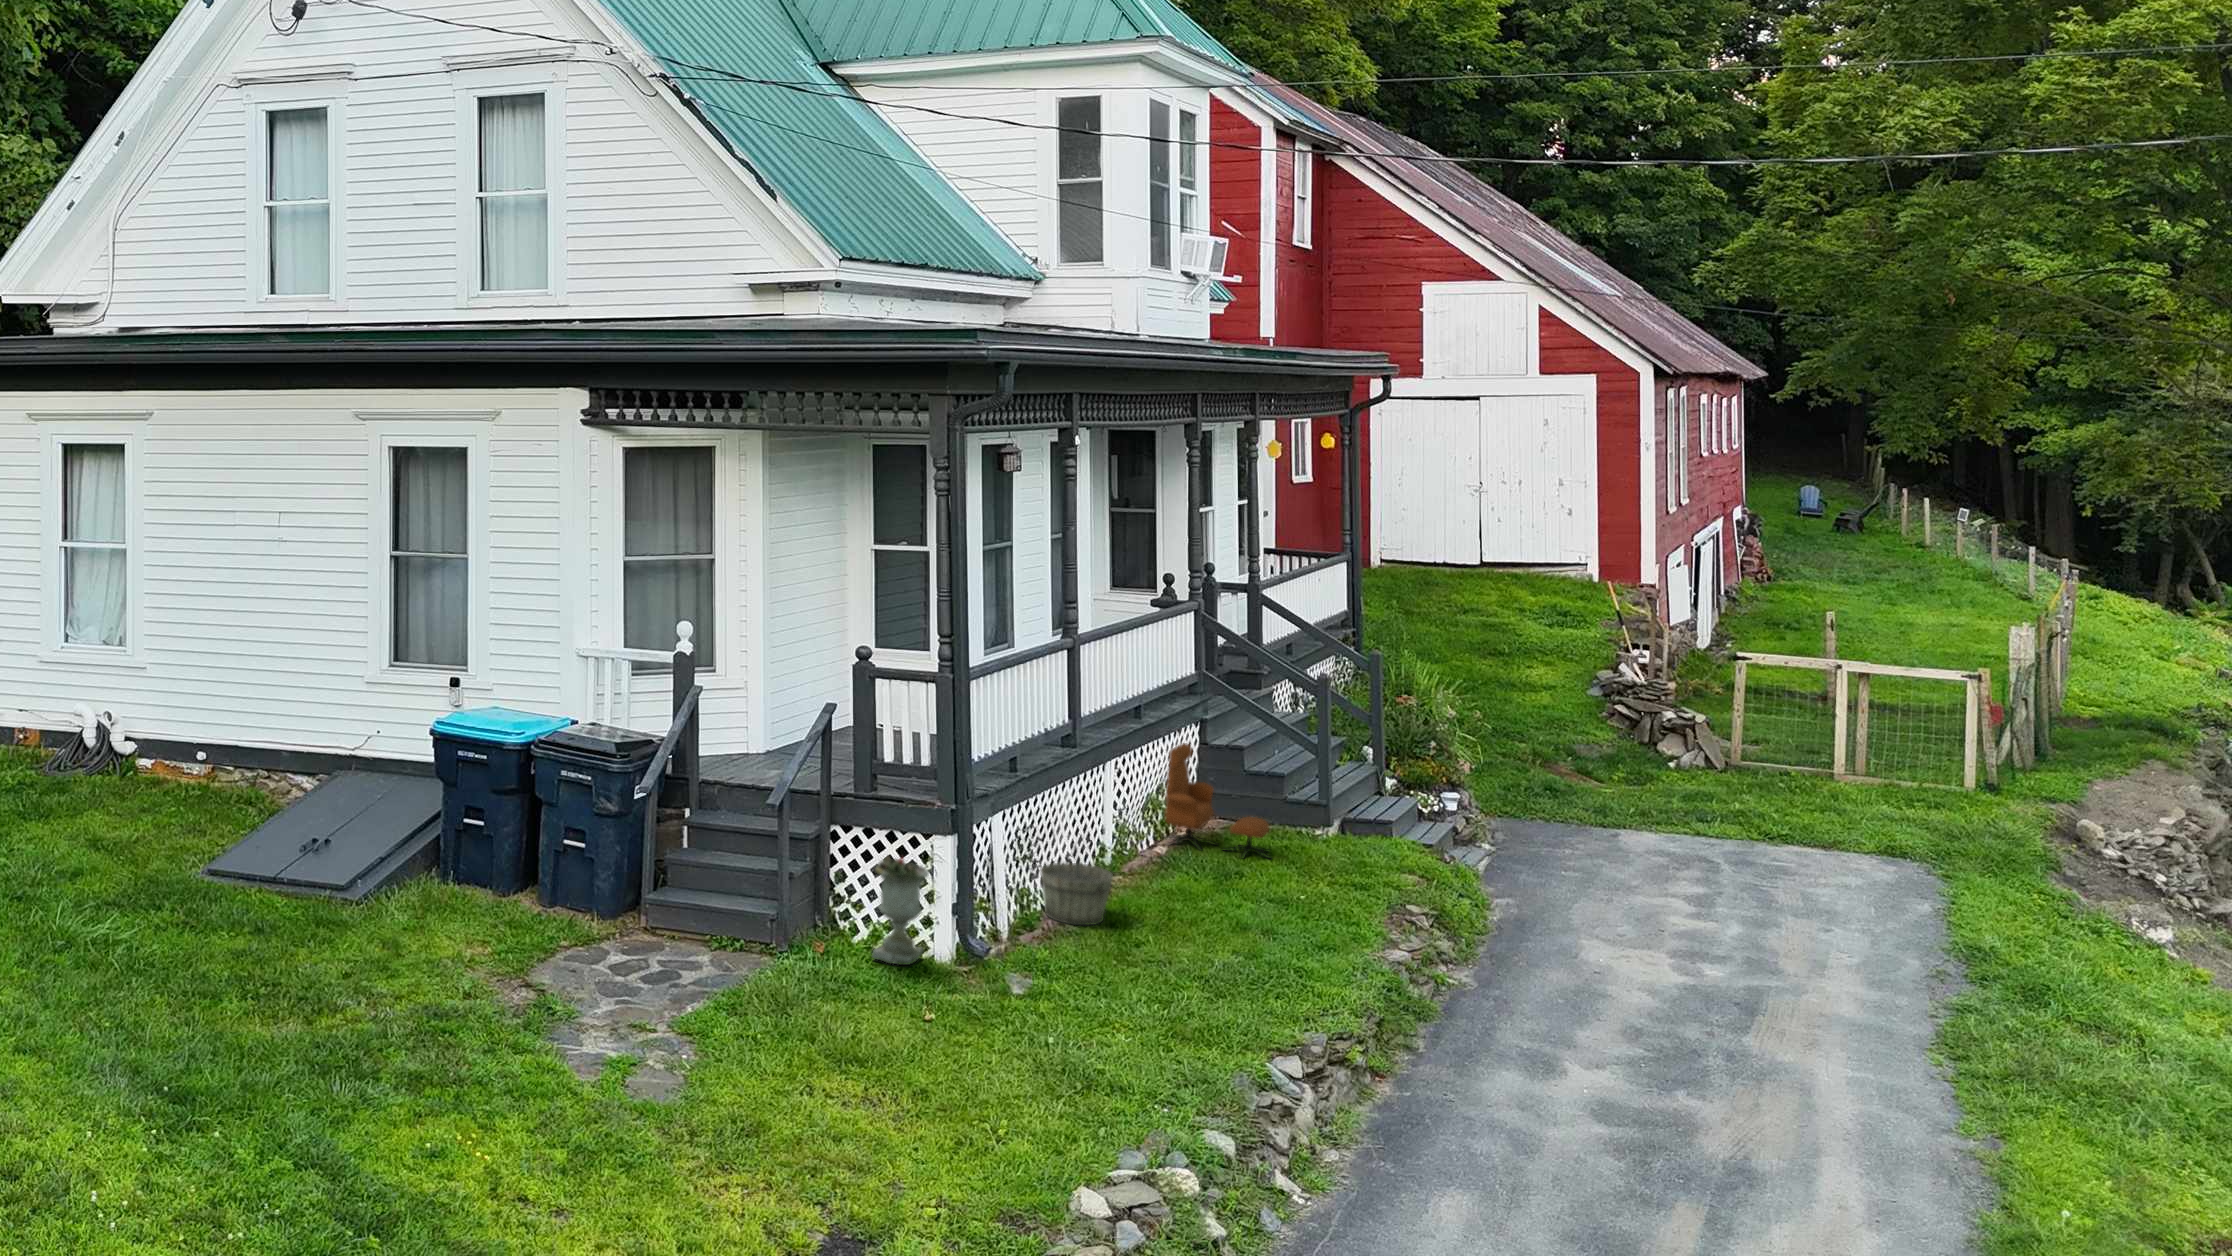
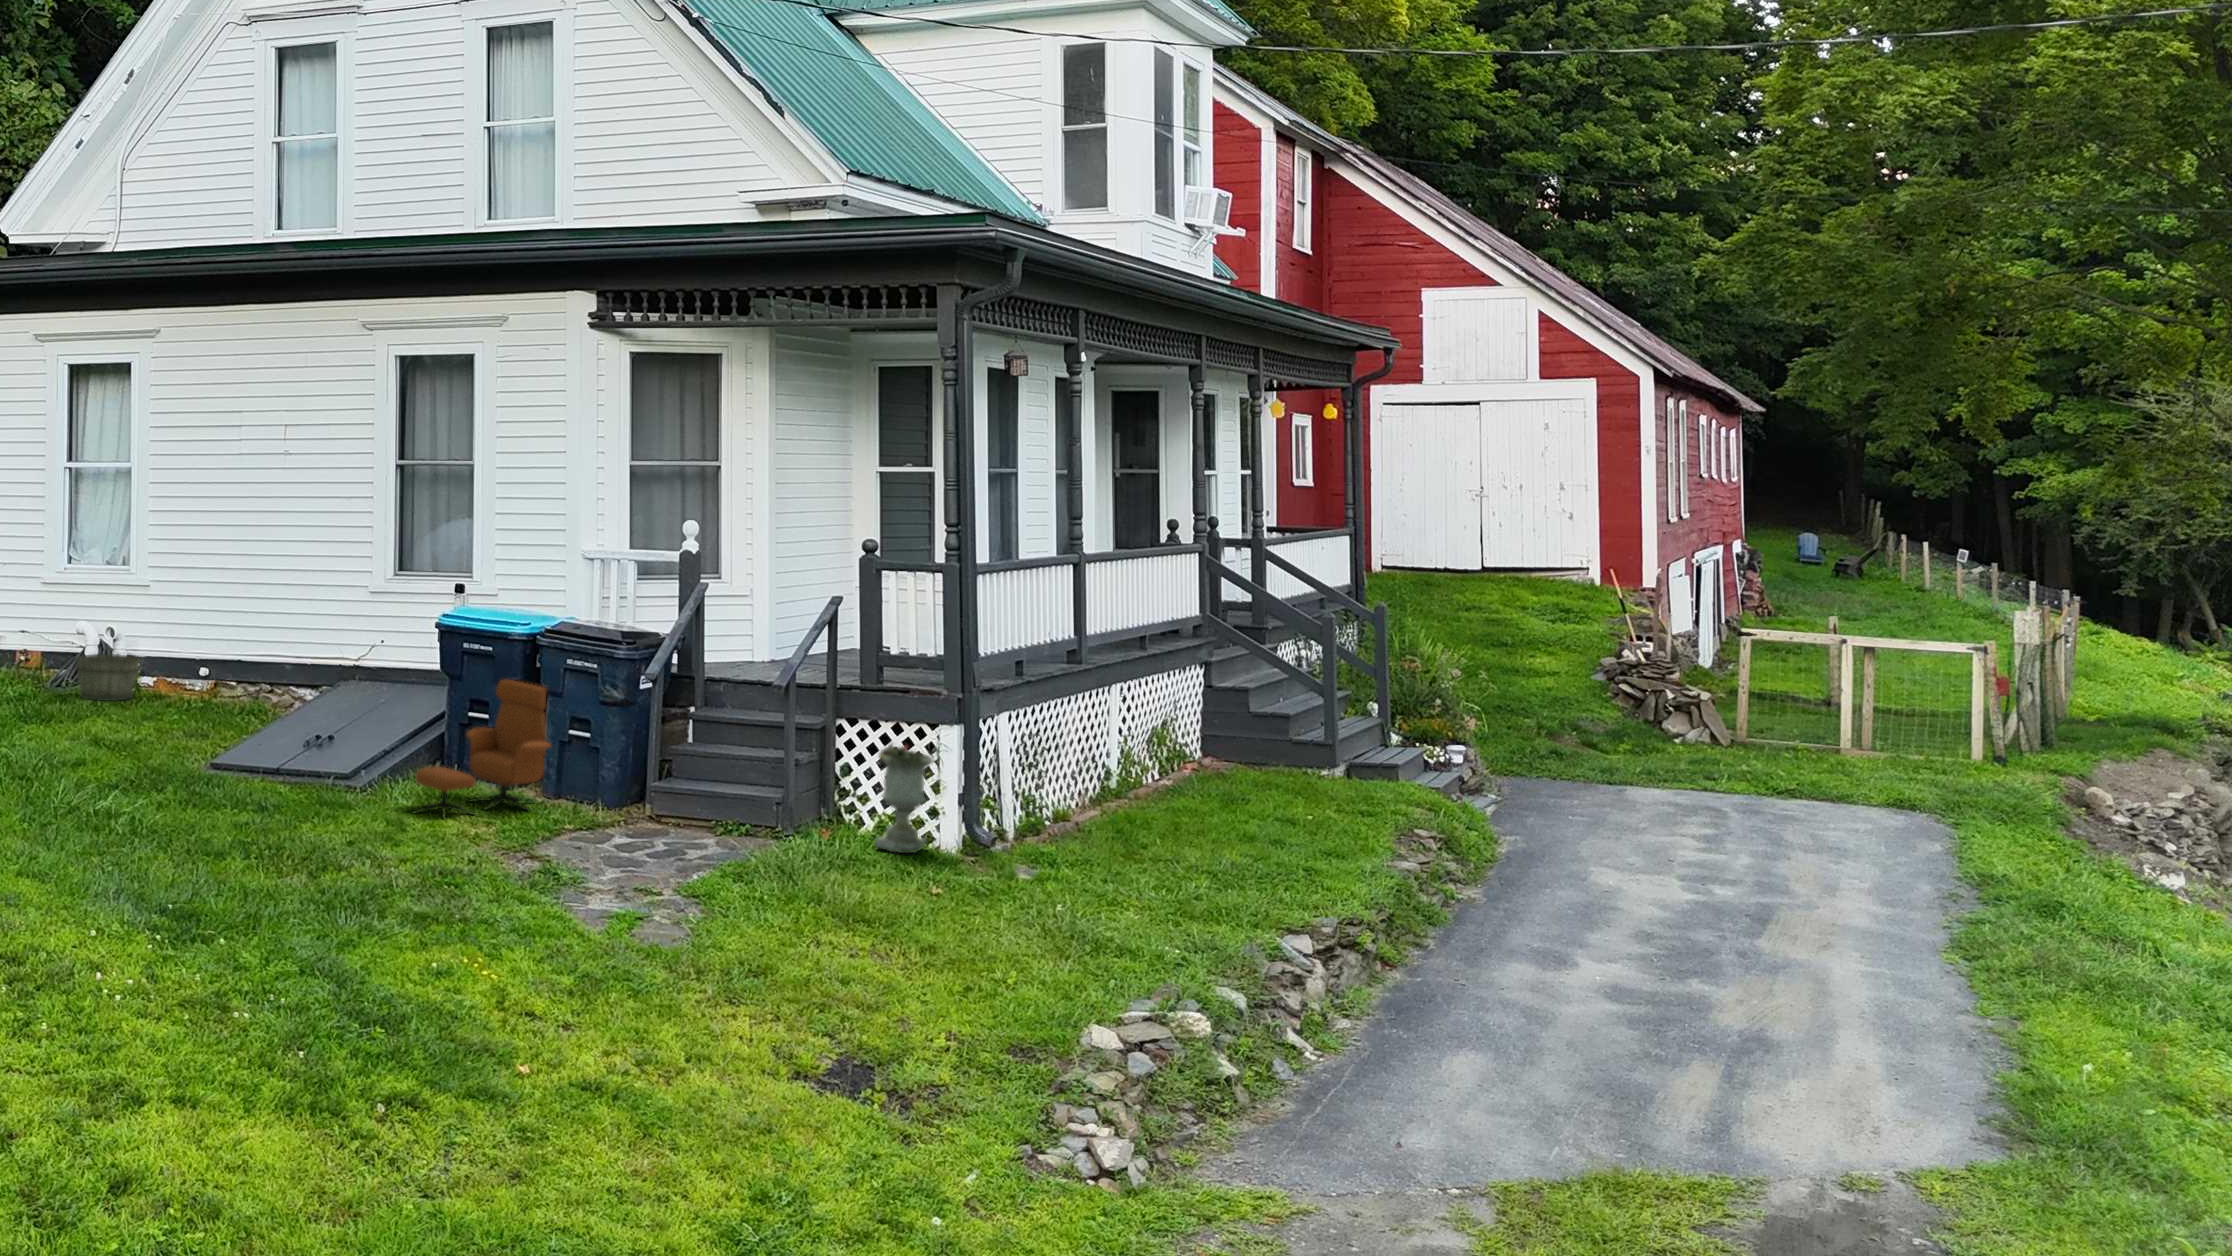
lounge chair: present [1164,743,1271,858] -> present [413,680,551,818]
wooden bucket: present [1040,859,1113,925] -> present [76,651,140,701]

